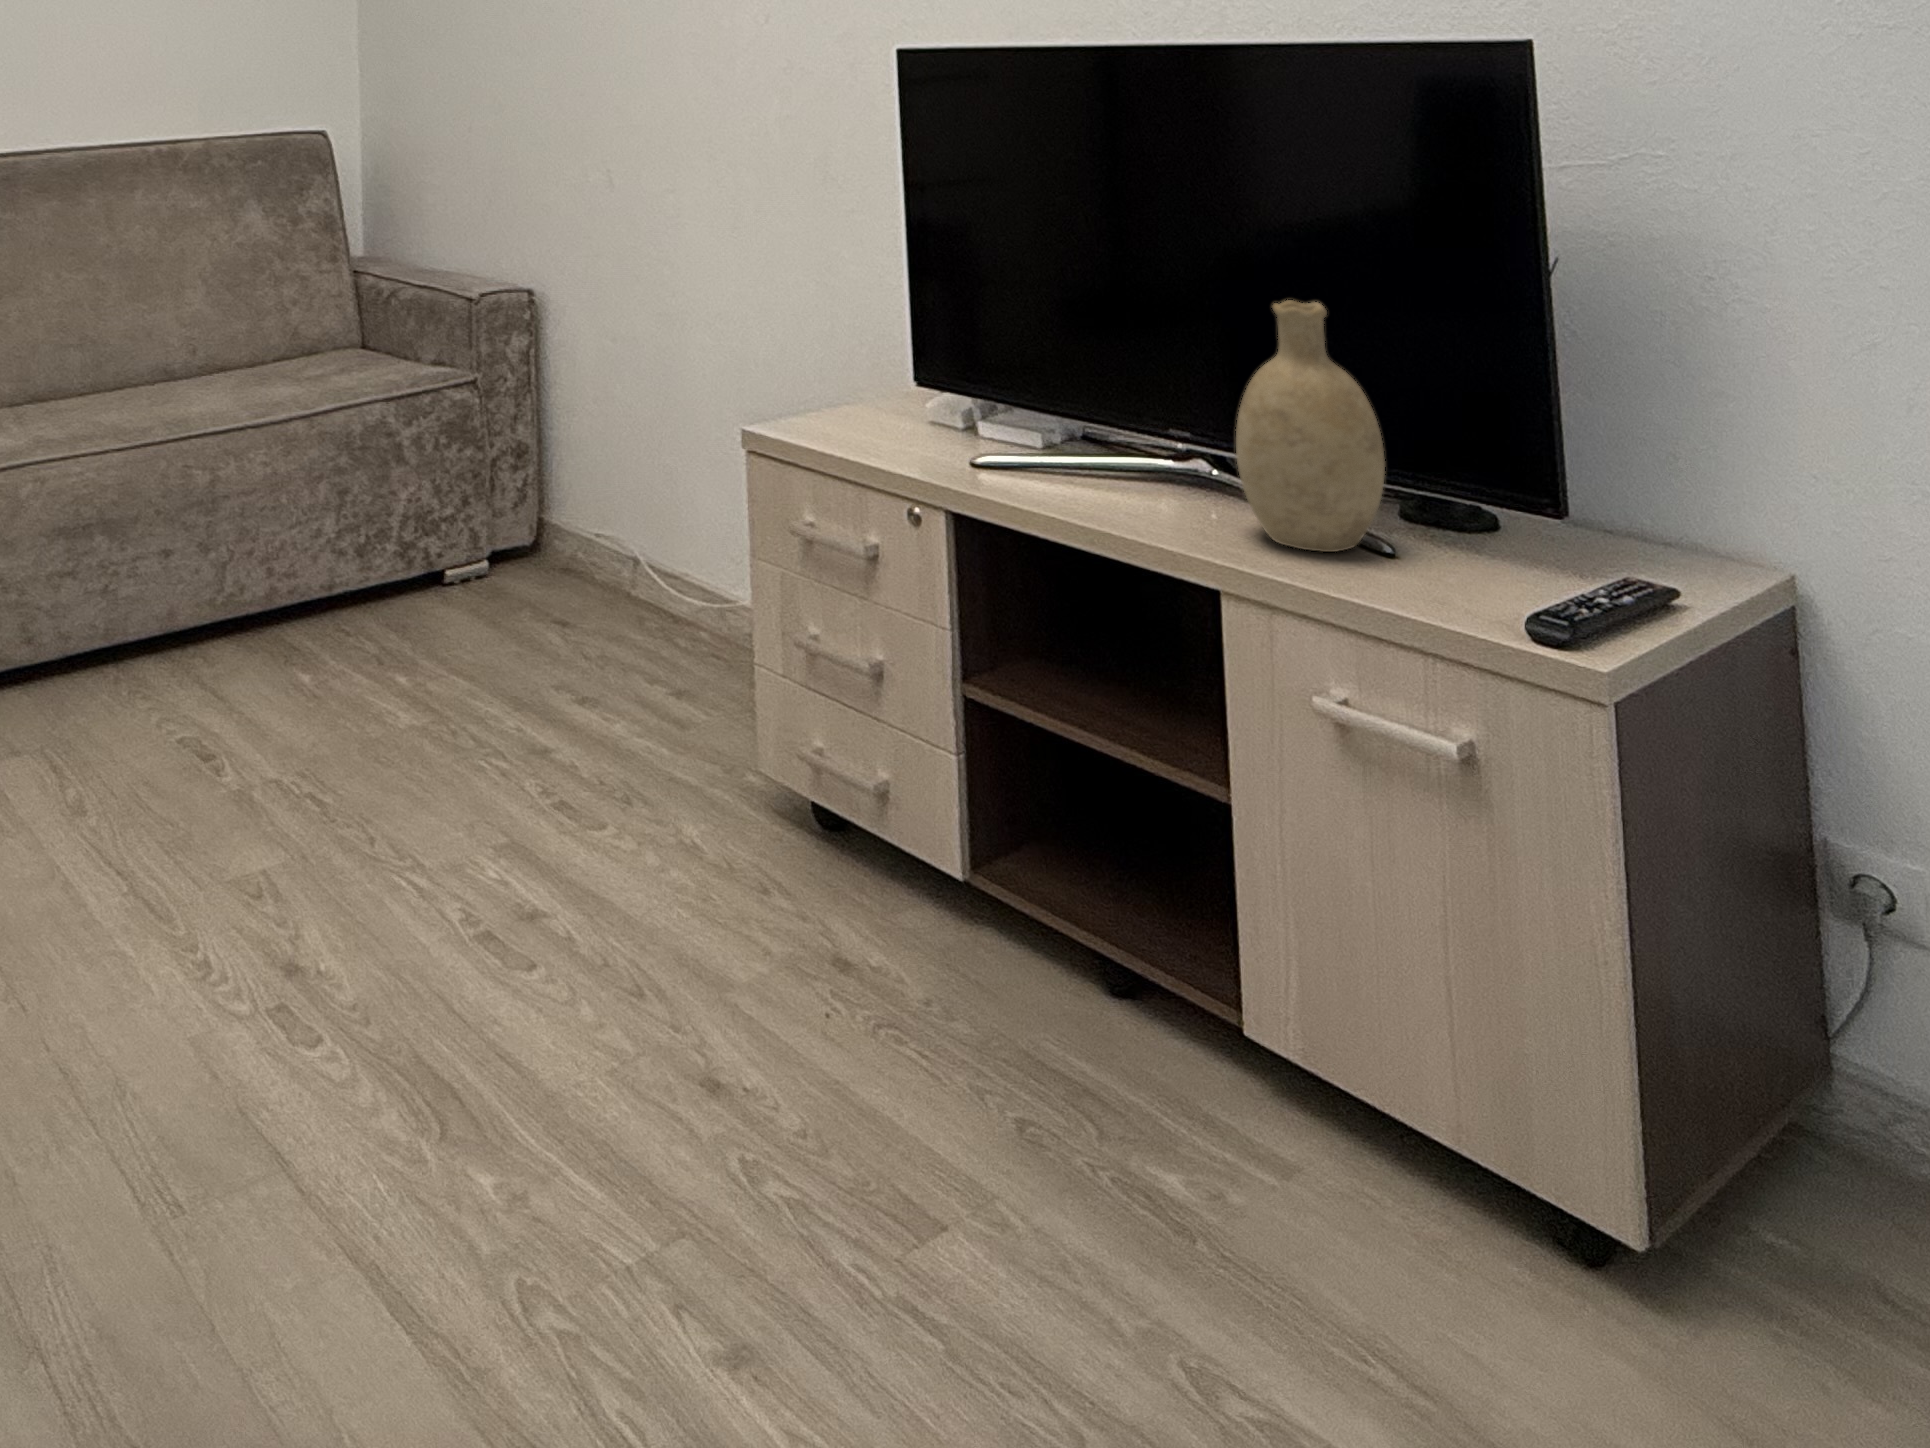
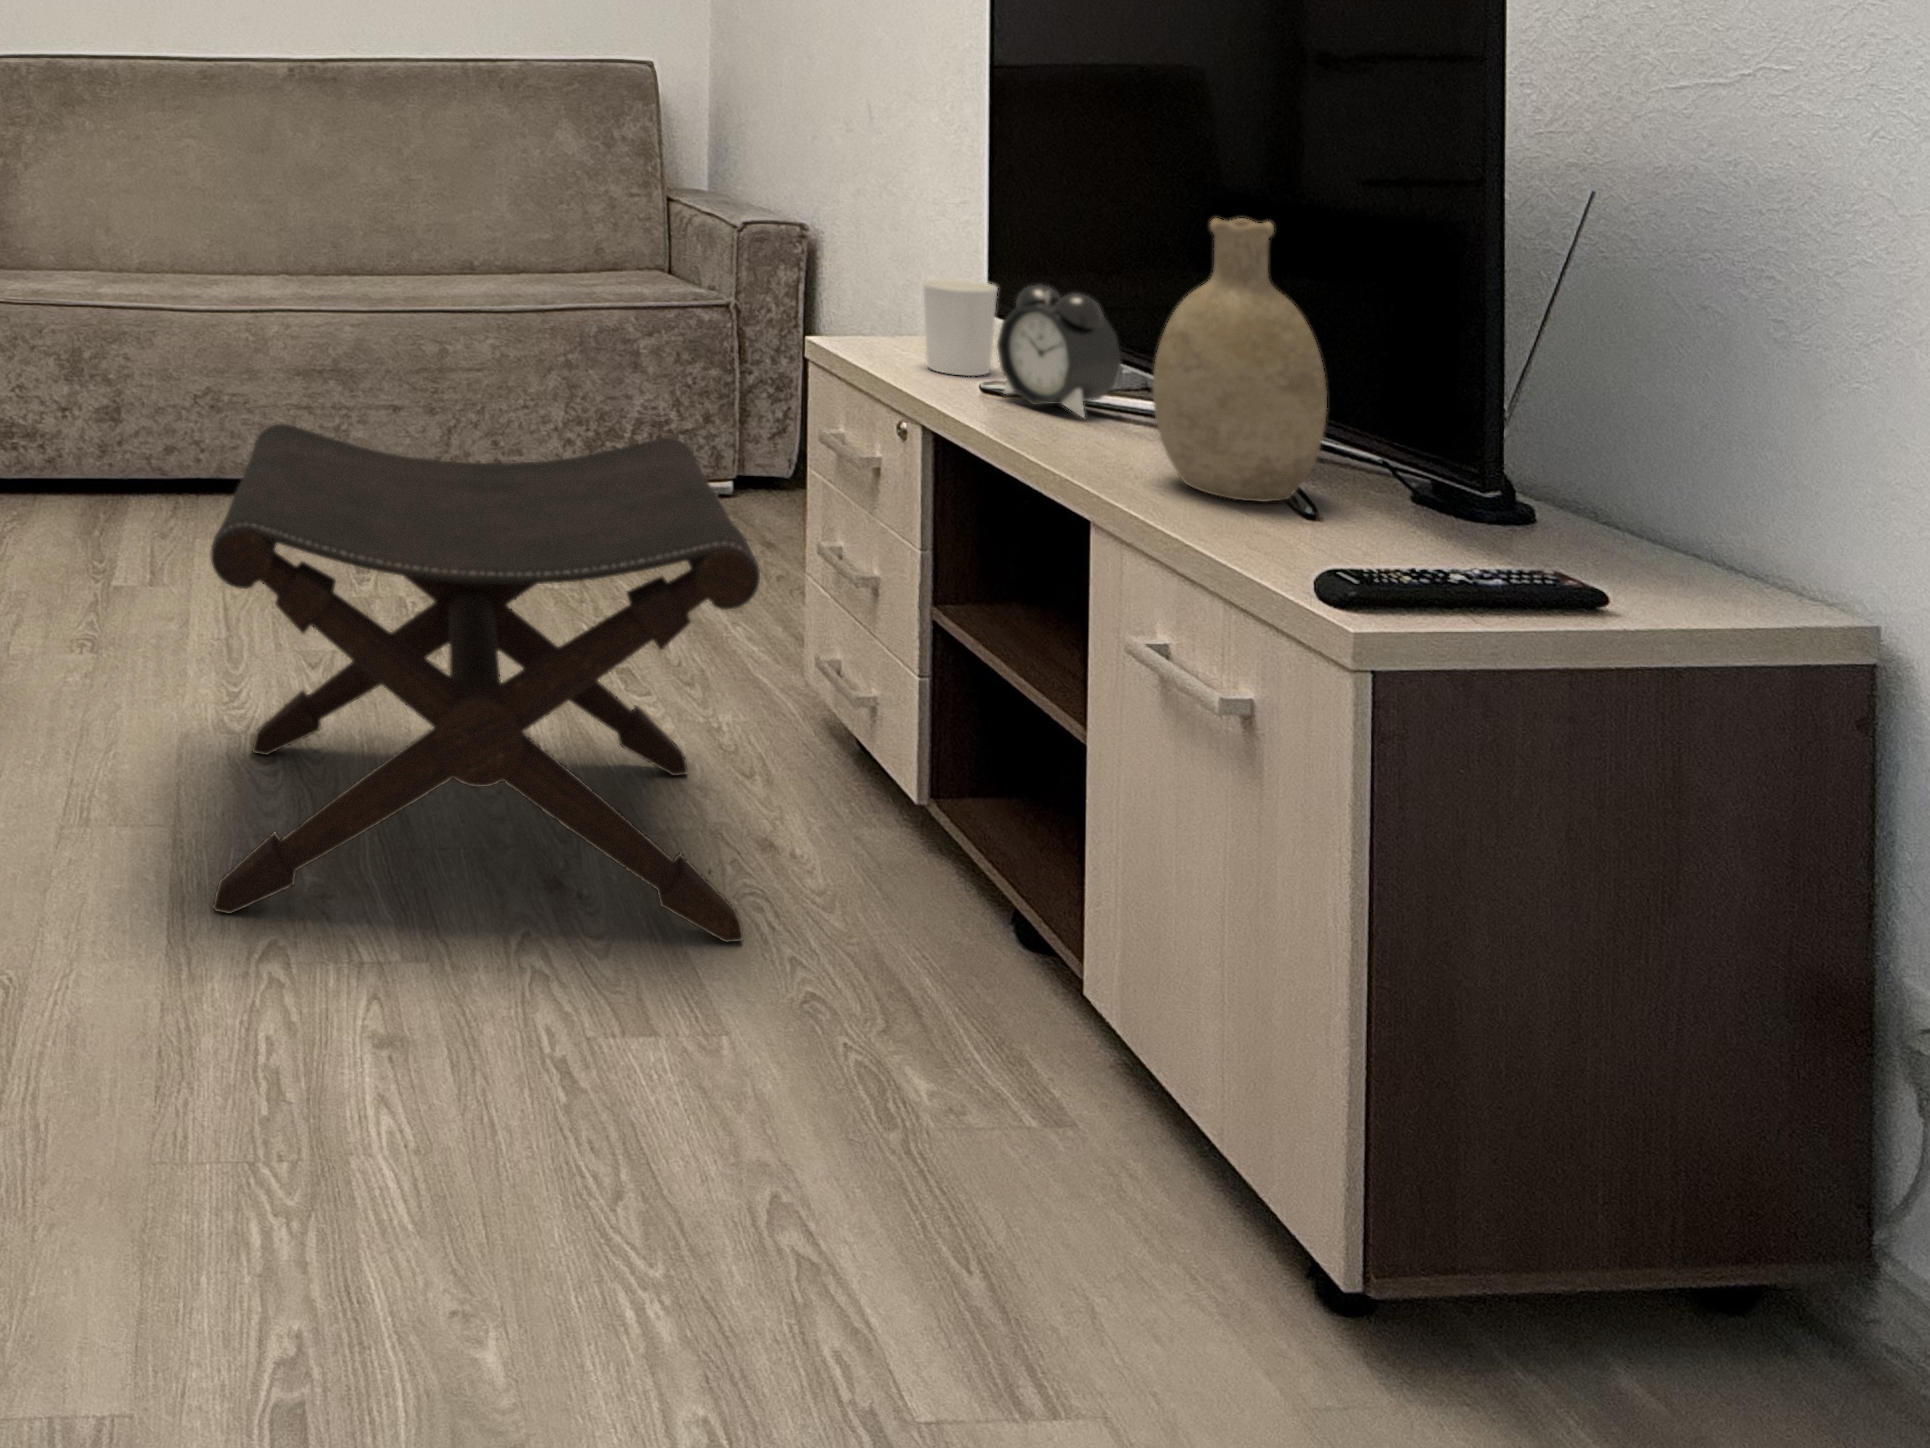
candle holder: none [880,357,947,451] -> present [923,279,997,376]
alarm clock: none [994,361,1106,484] -> present [997,285,1121,418]
footstool: none [269,561,923,1268] -> present [210,424,760,942]

